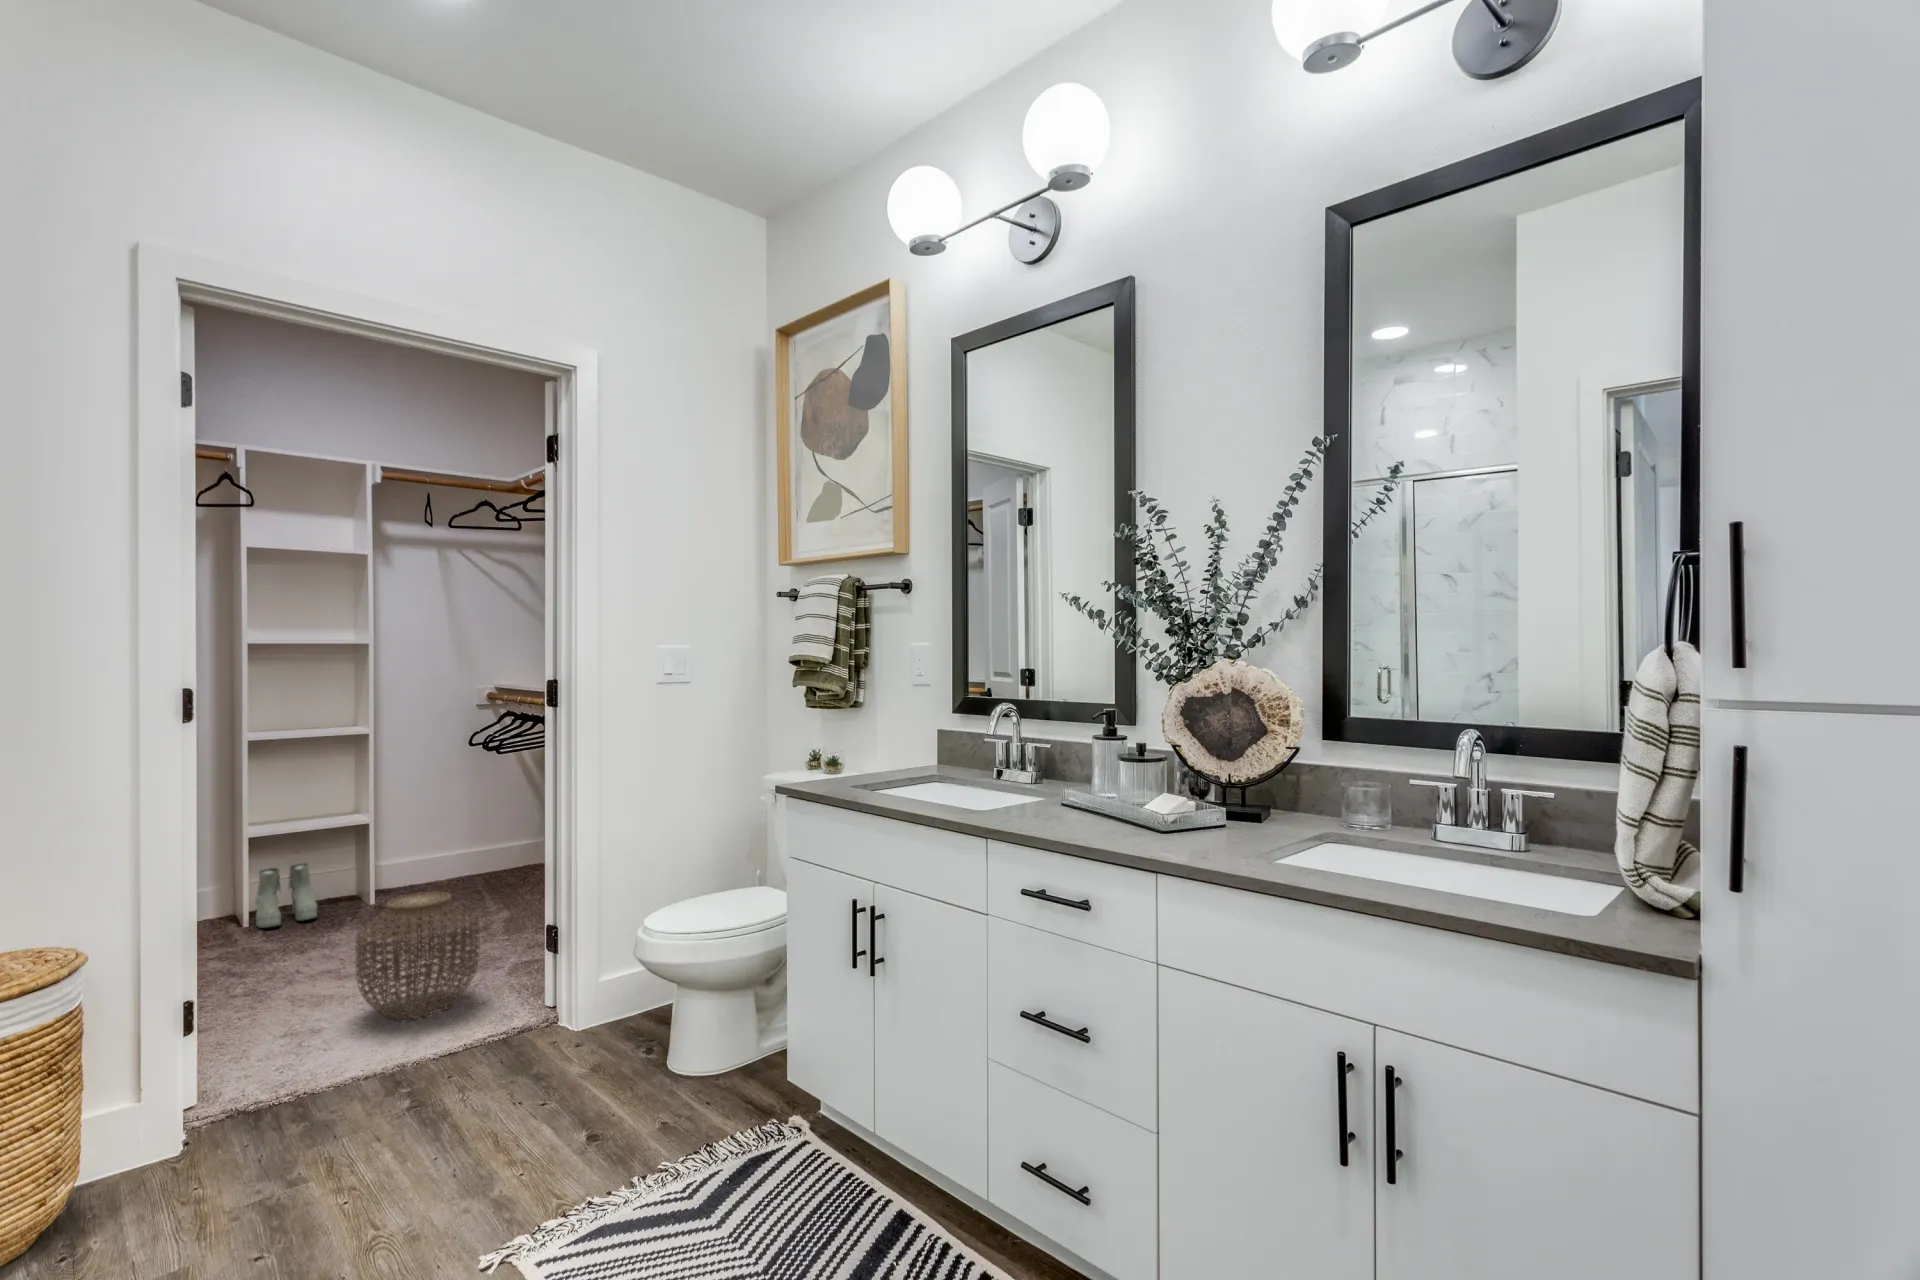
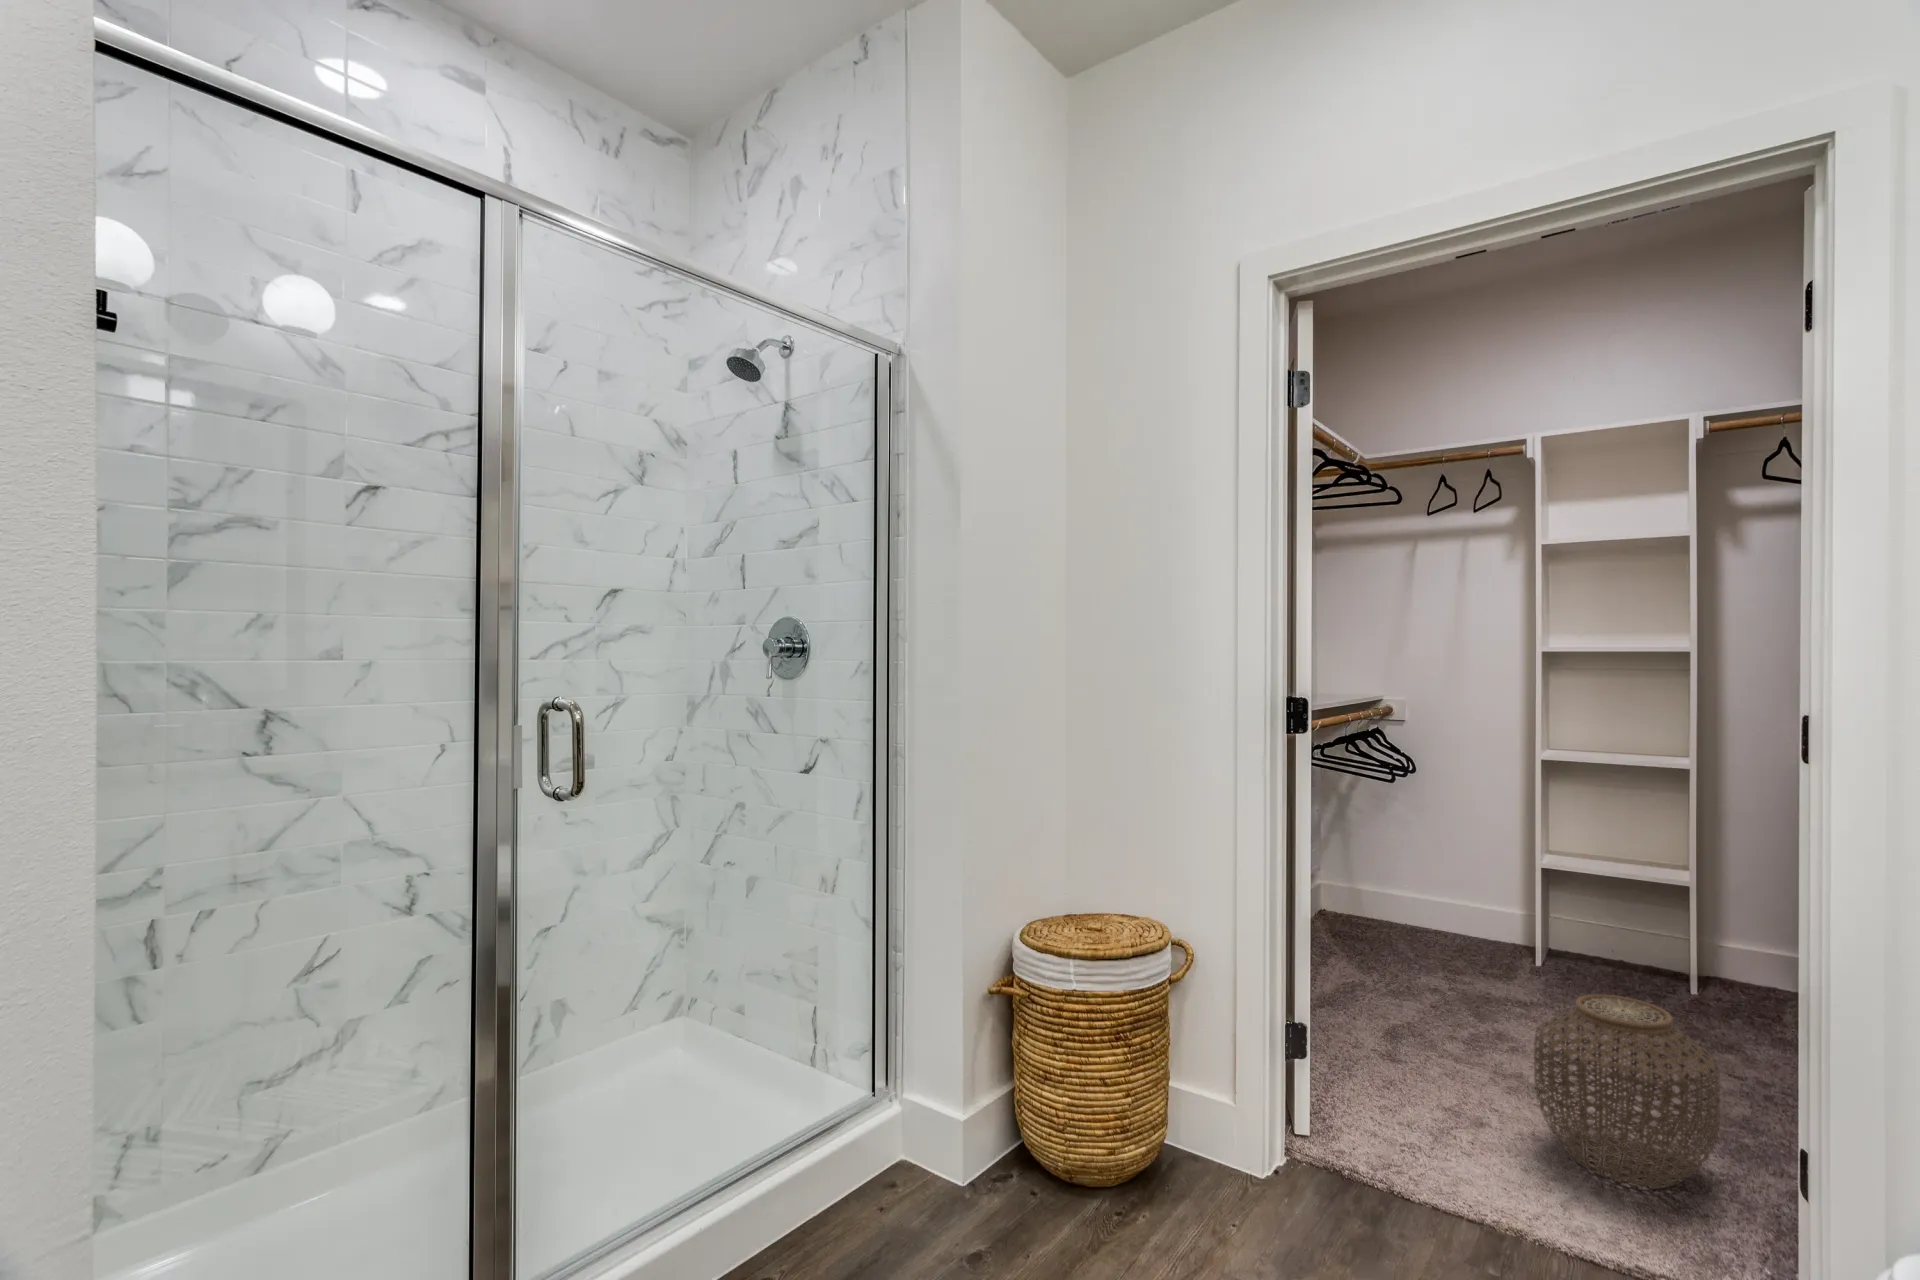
boots: present [255,863,317,928] -> none [1582,904,1654,983]

